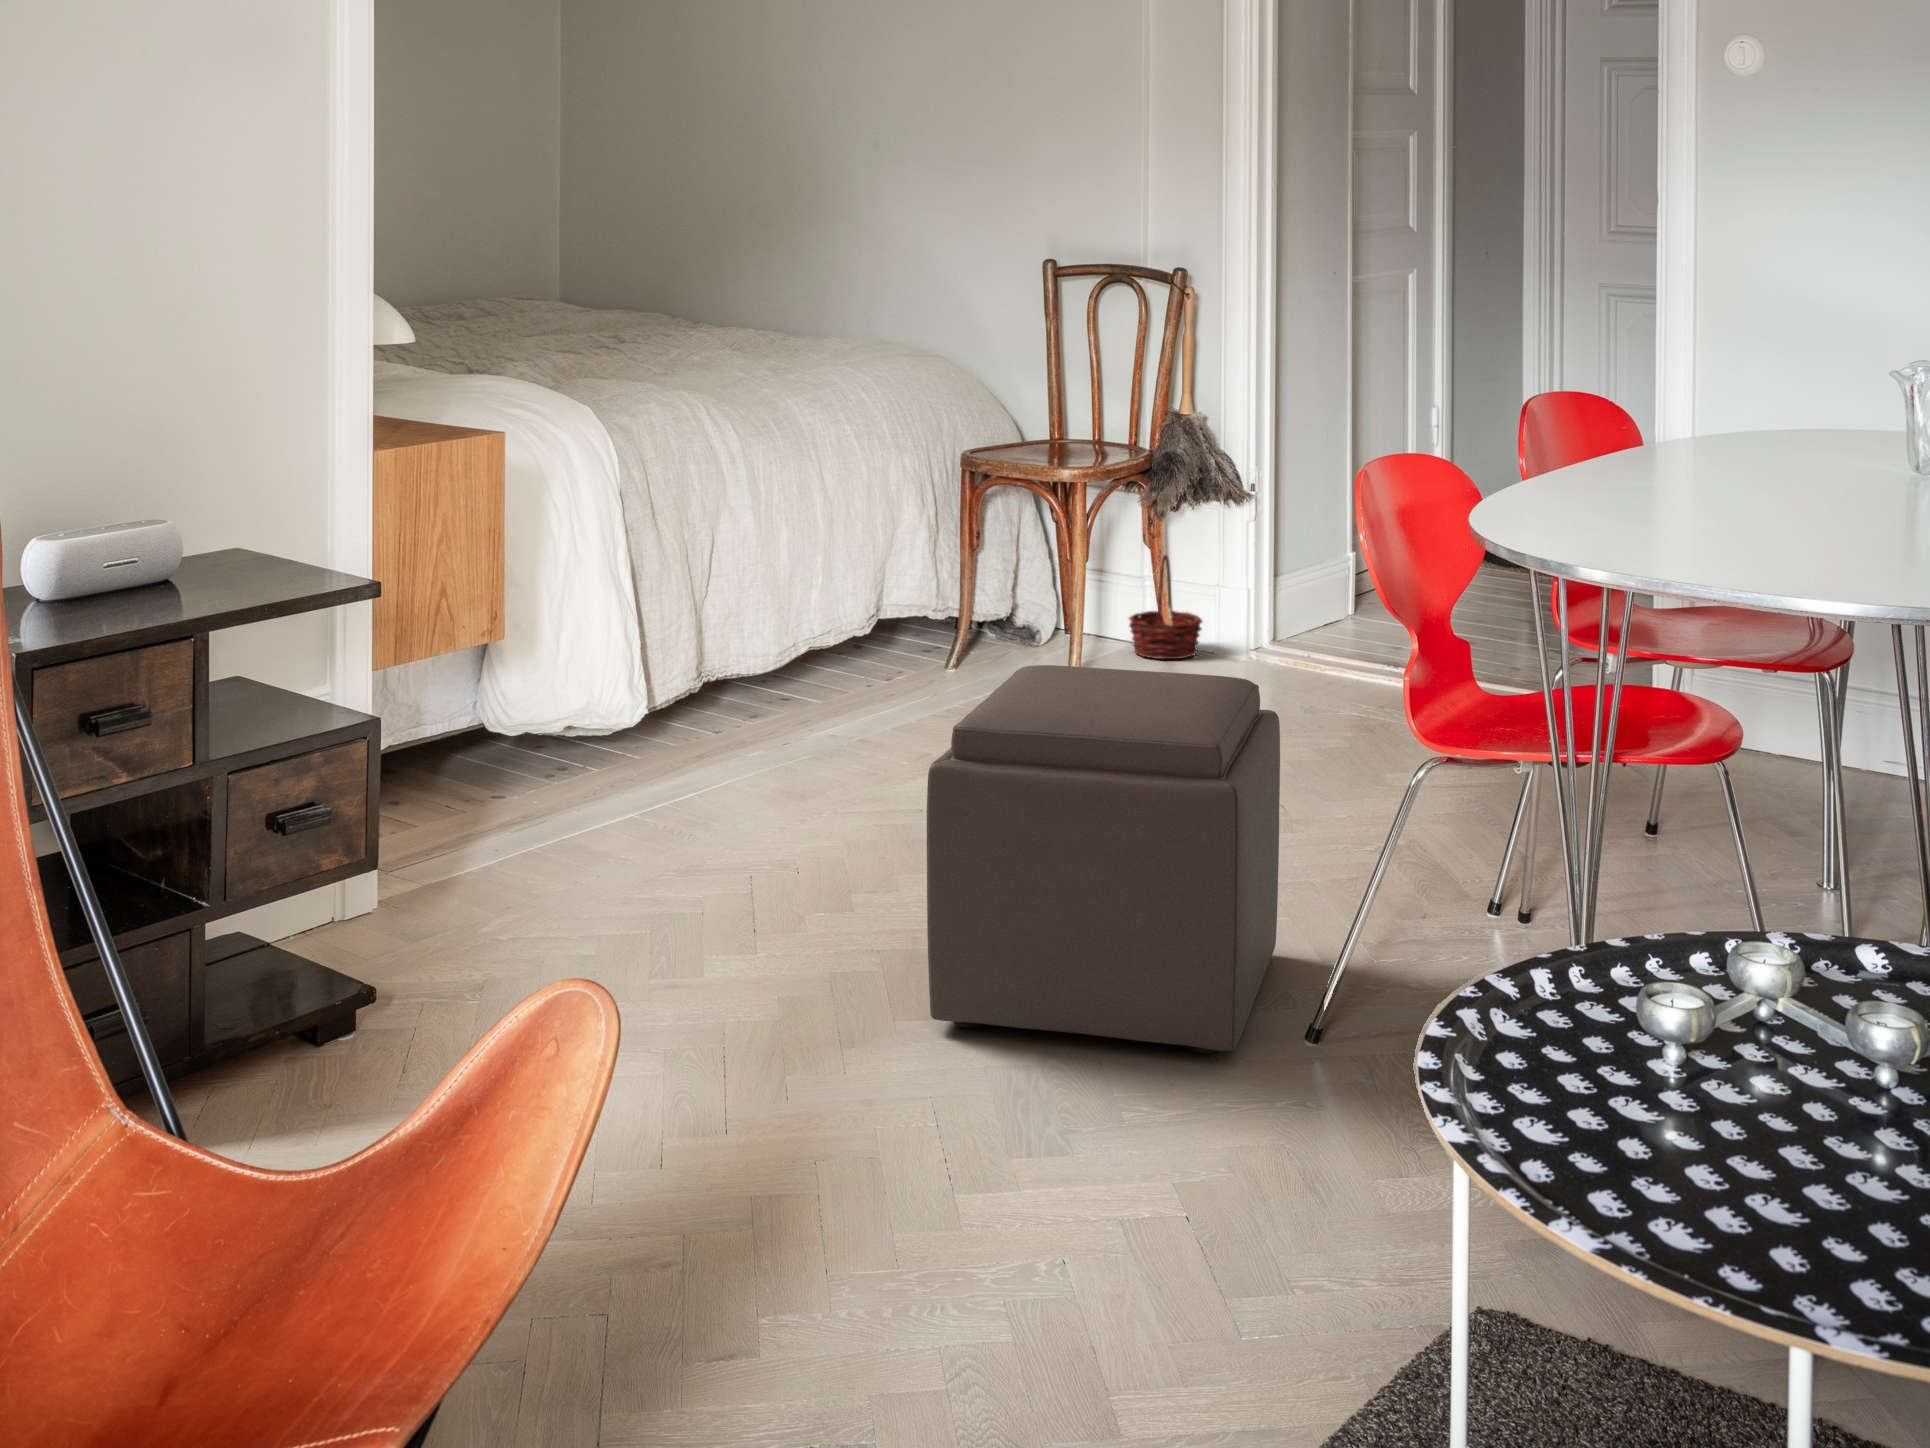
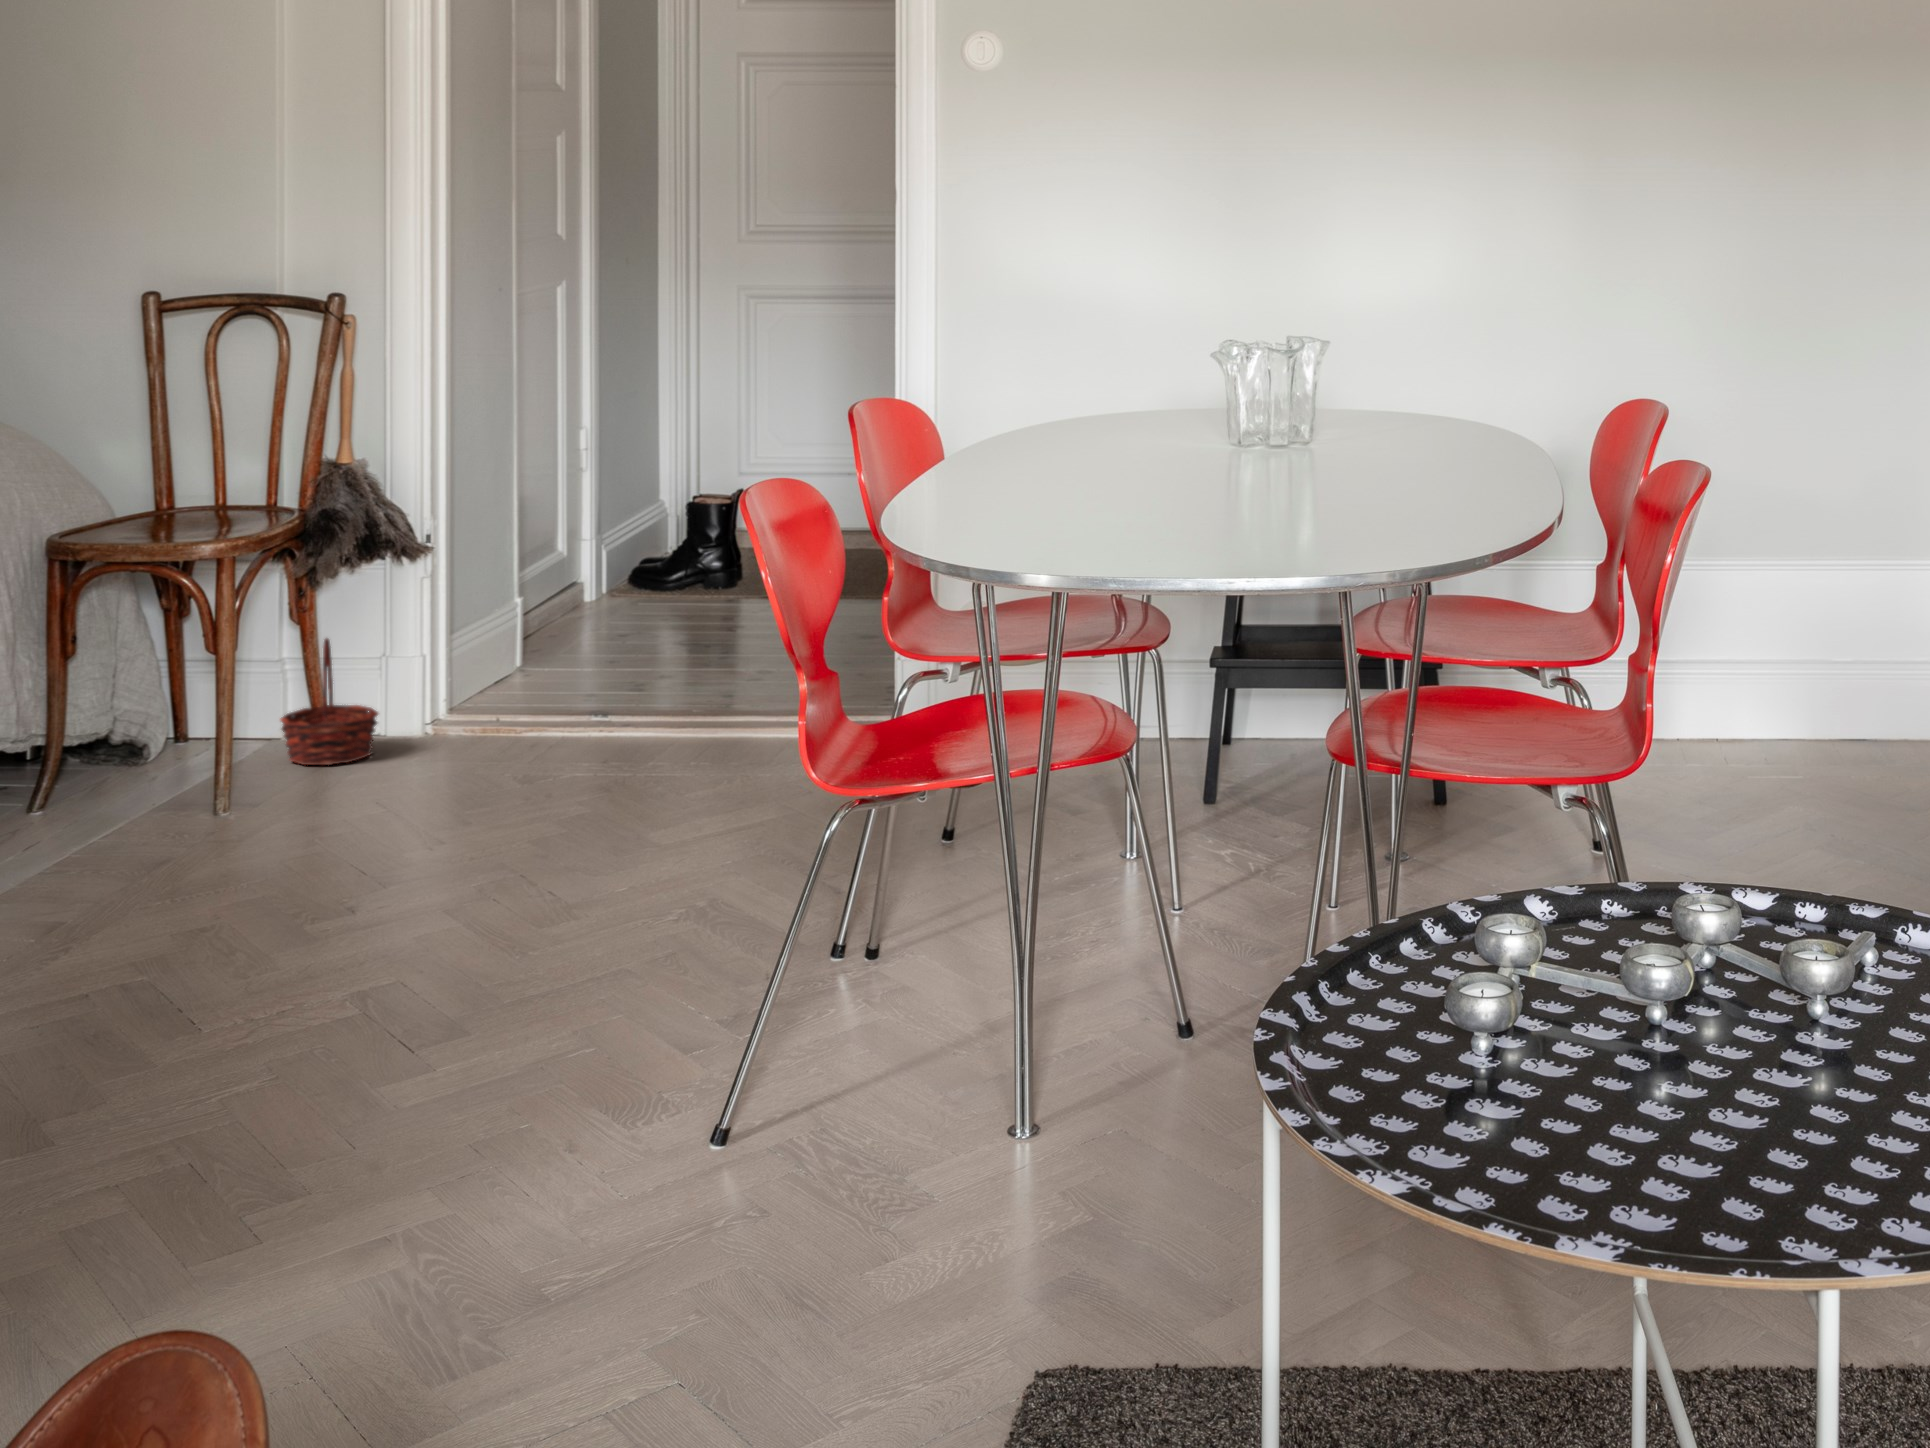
ottoman: present [927,665,1280,1054] -> none [199,774,608,1239]

